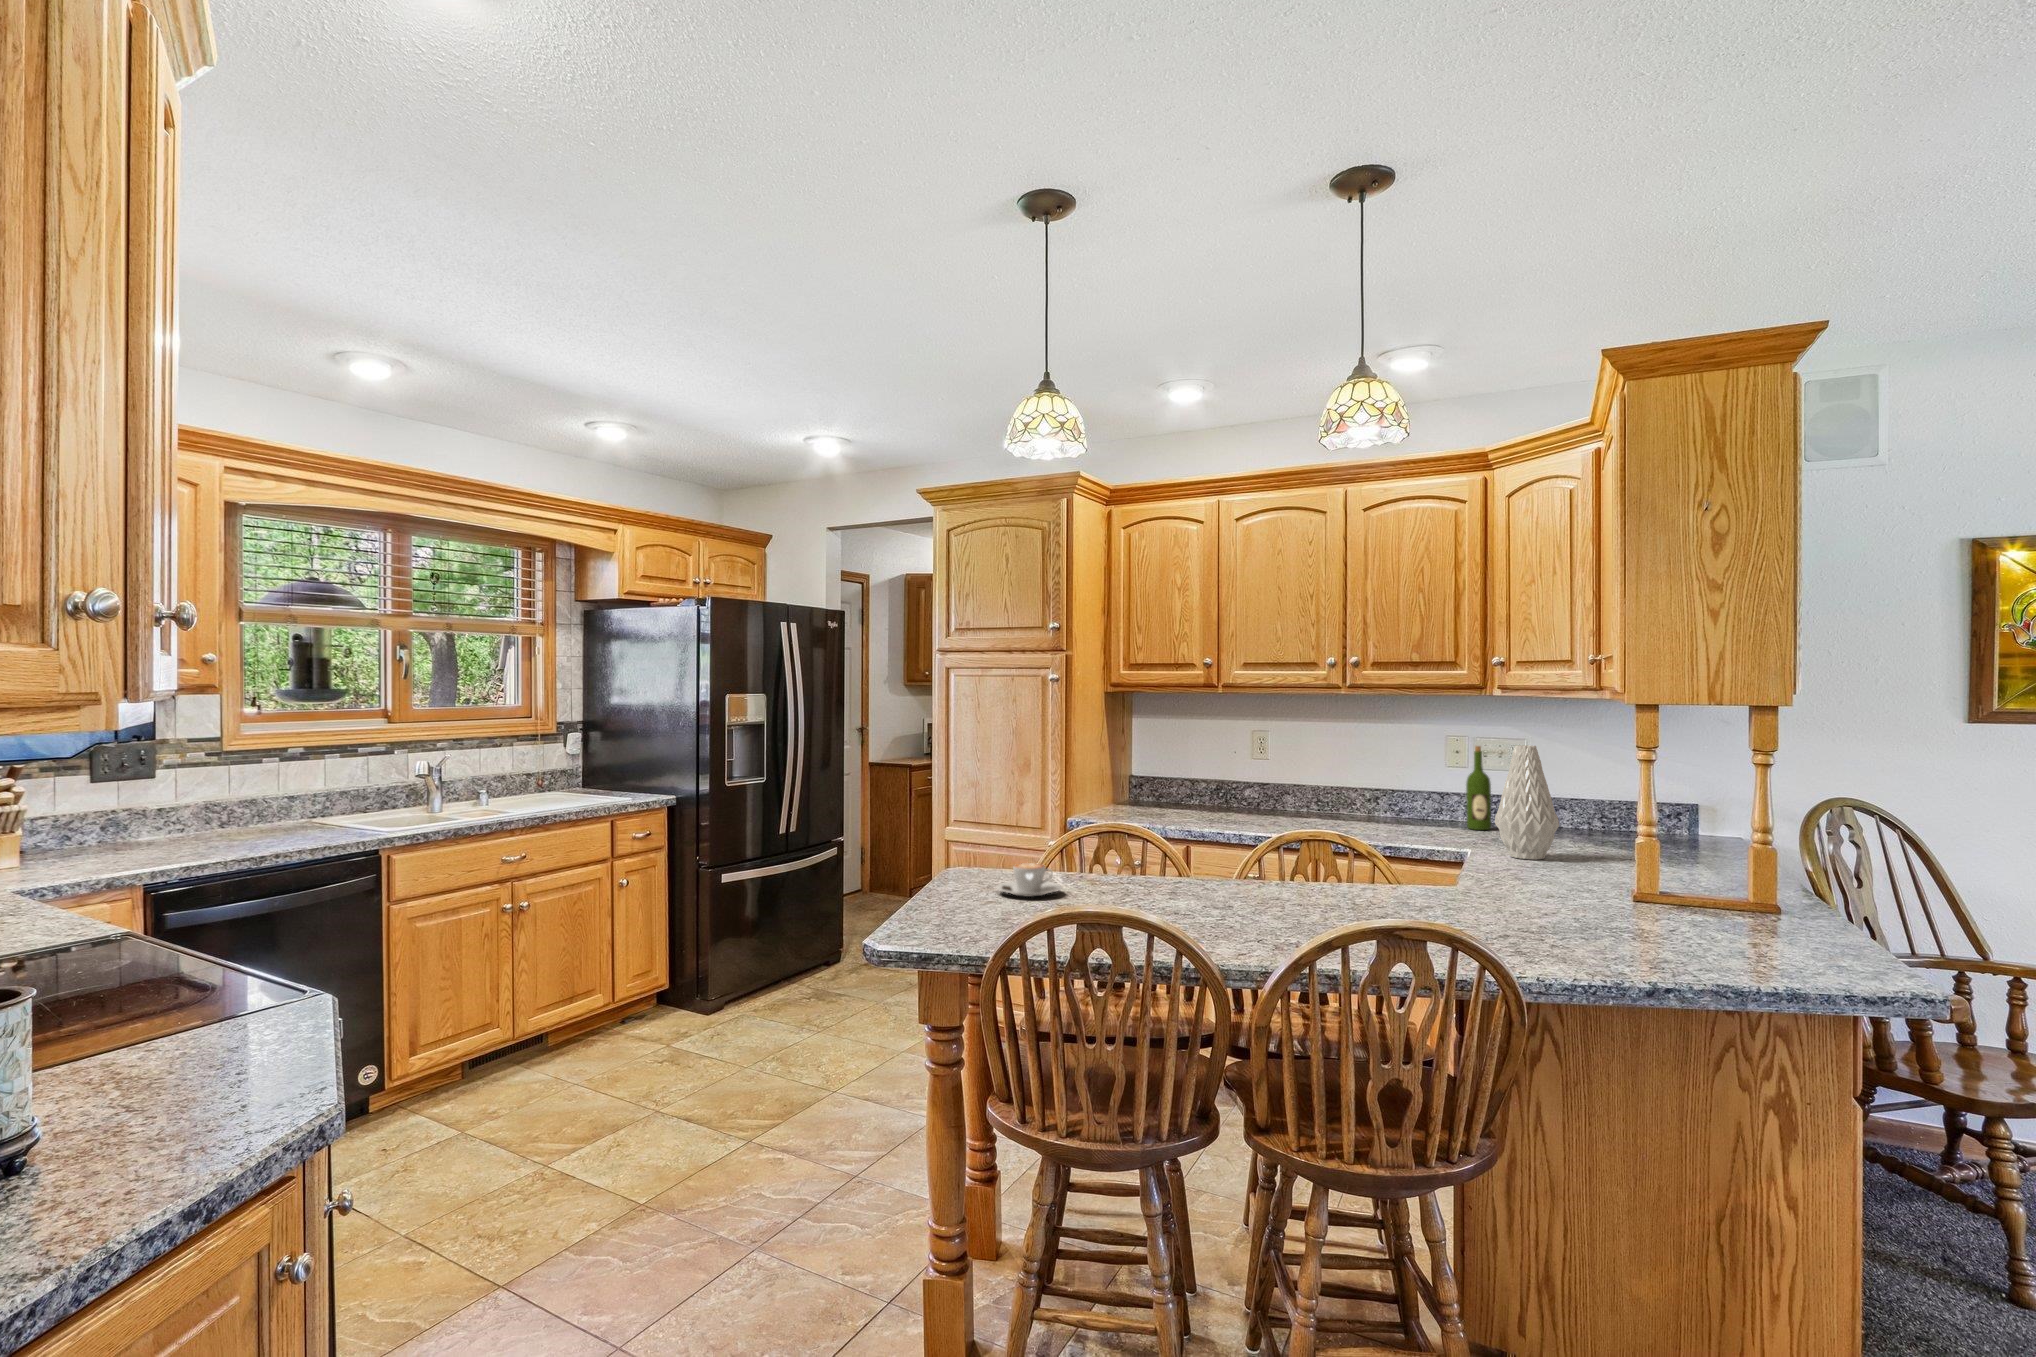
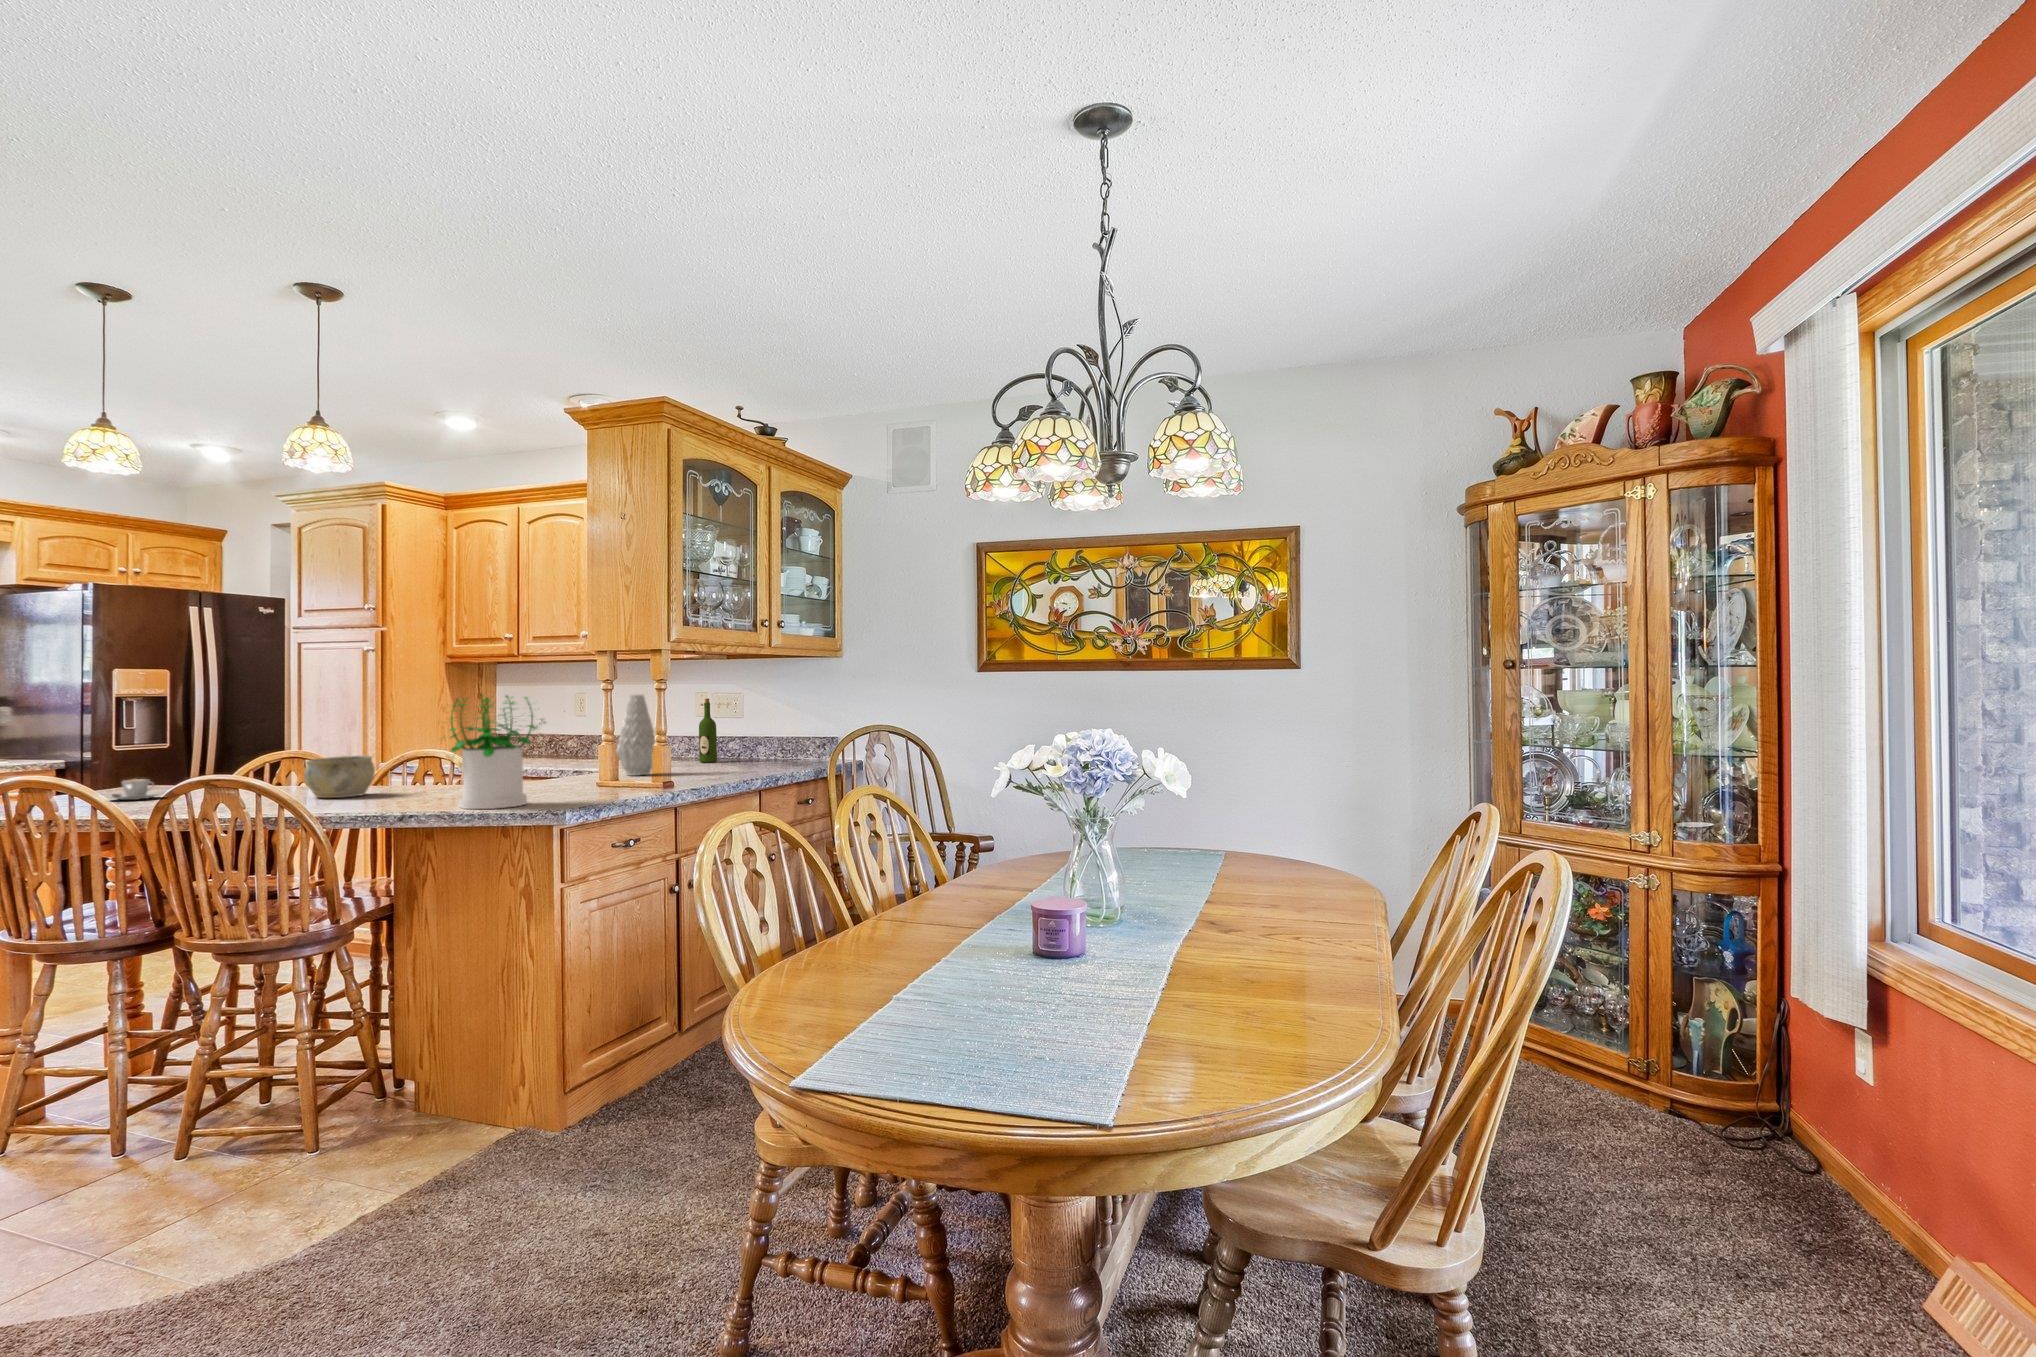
potted plant: none [1622,758,1784,960] -> present [440,694,545,809]
ceramic bowl: none [1271,836,1364,906] -> present [304,755,375,798]

